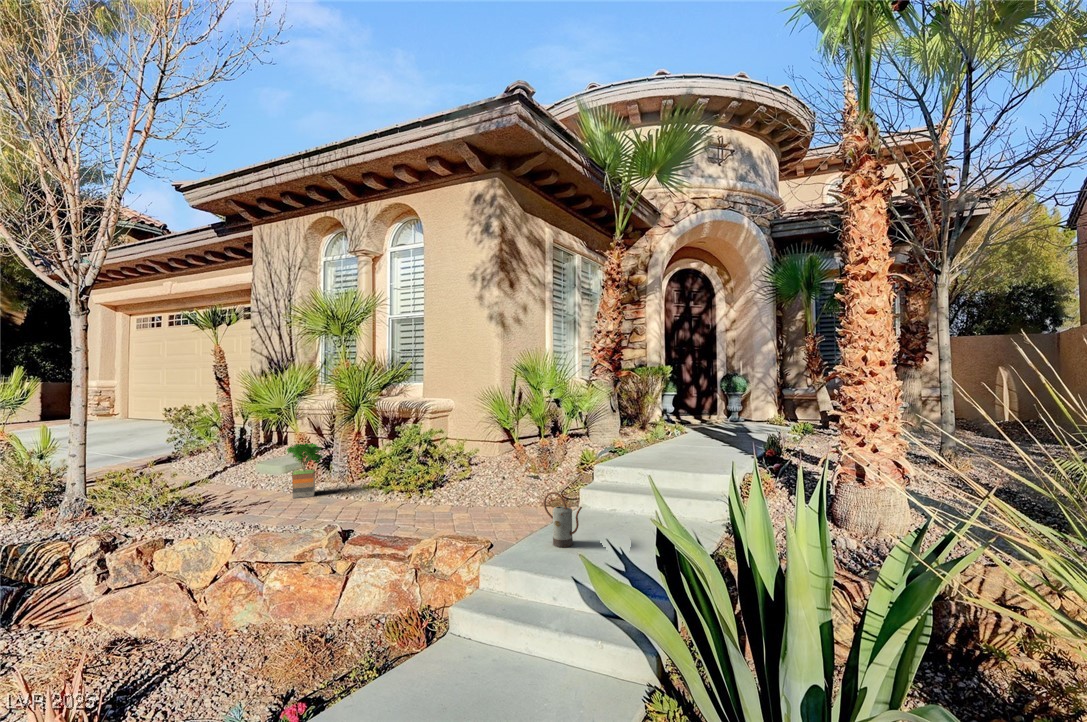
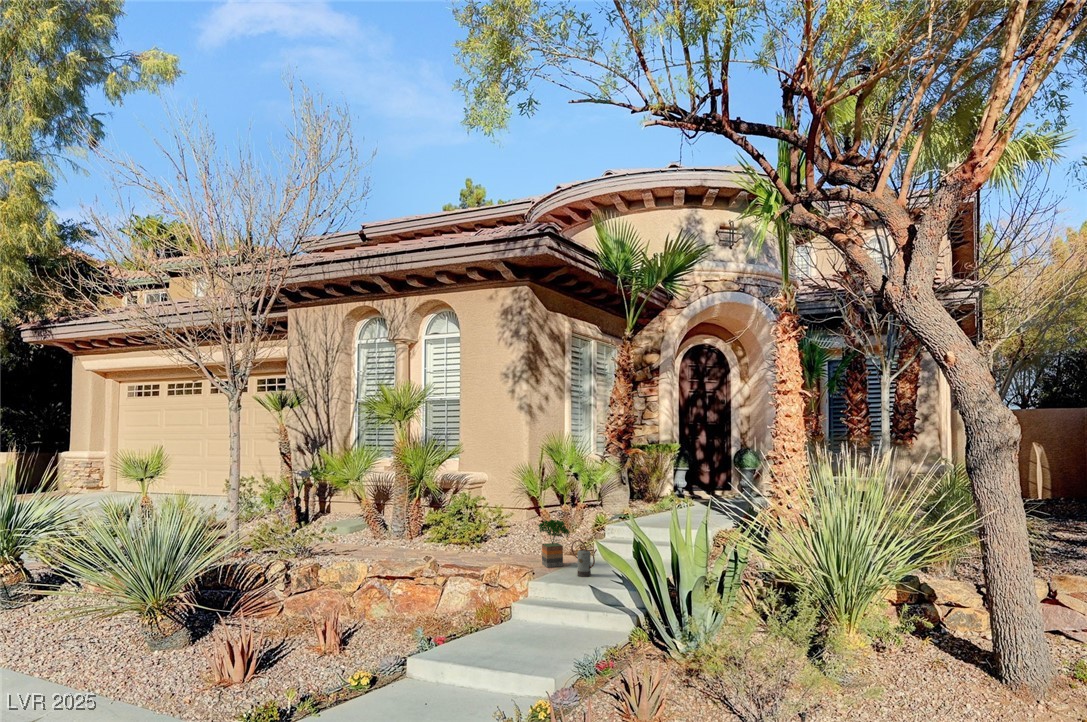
potted tree: present [287,443,323,498] -> present [538,520,569,567]

